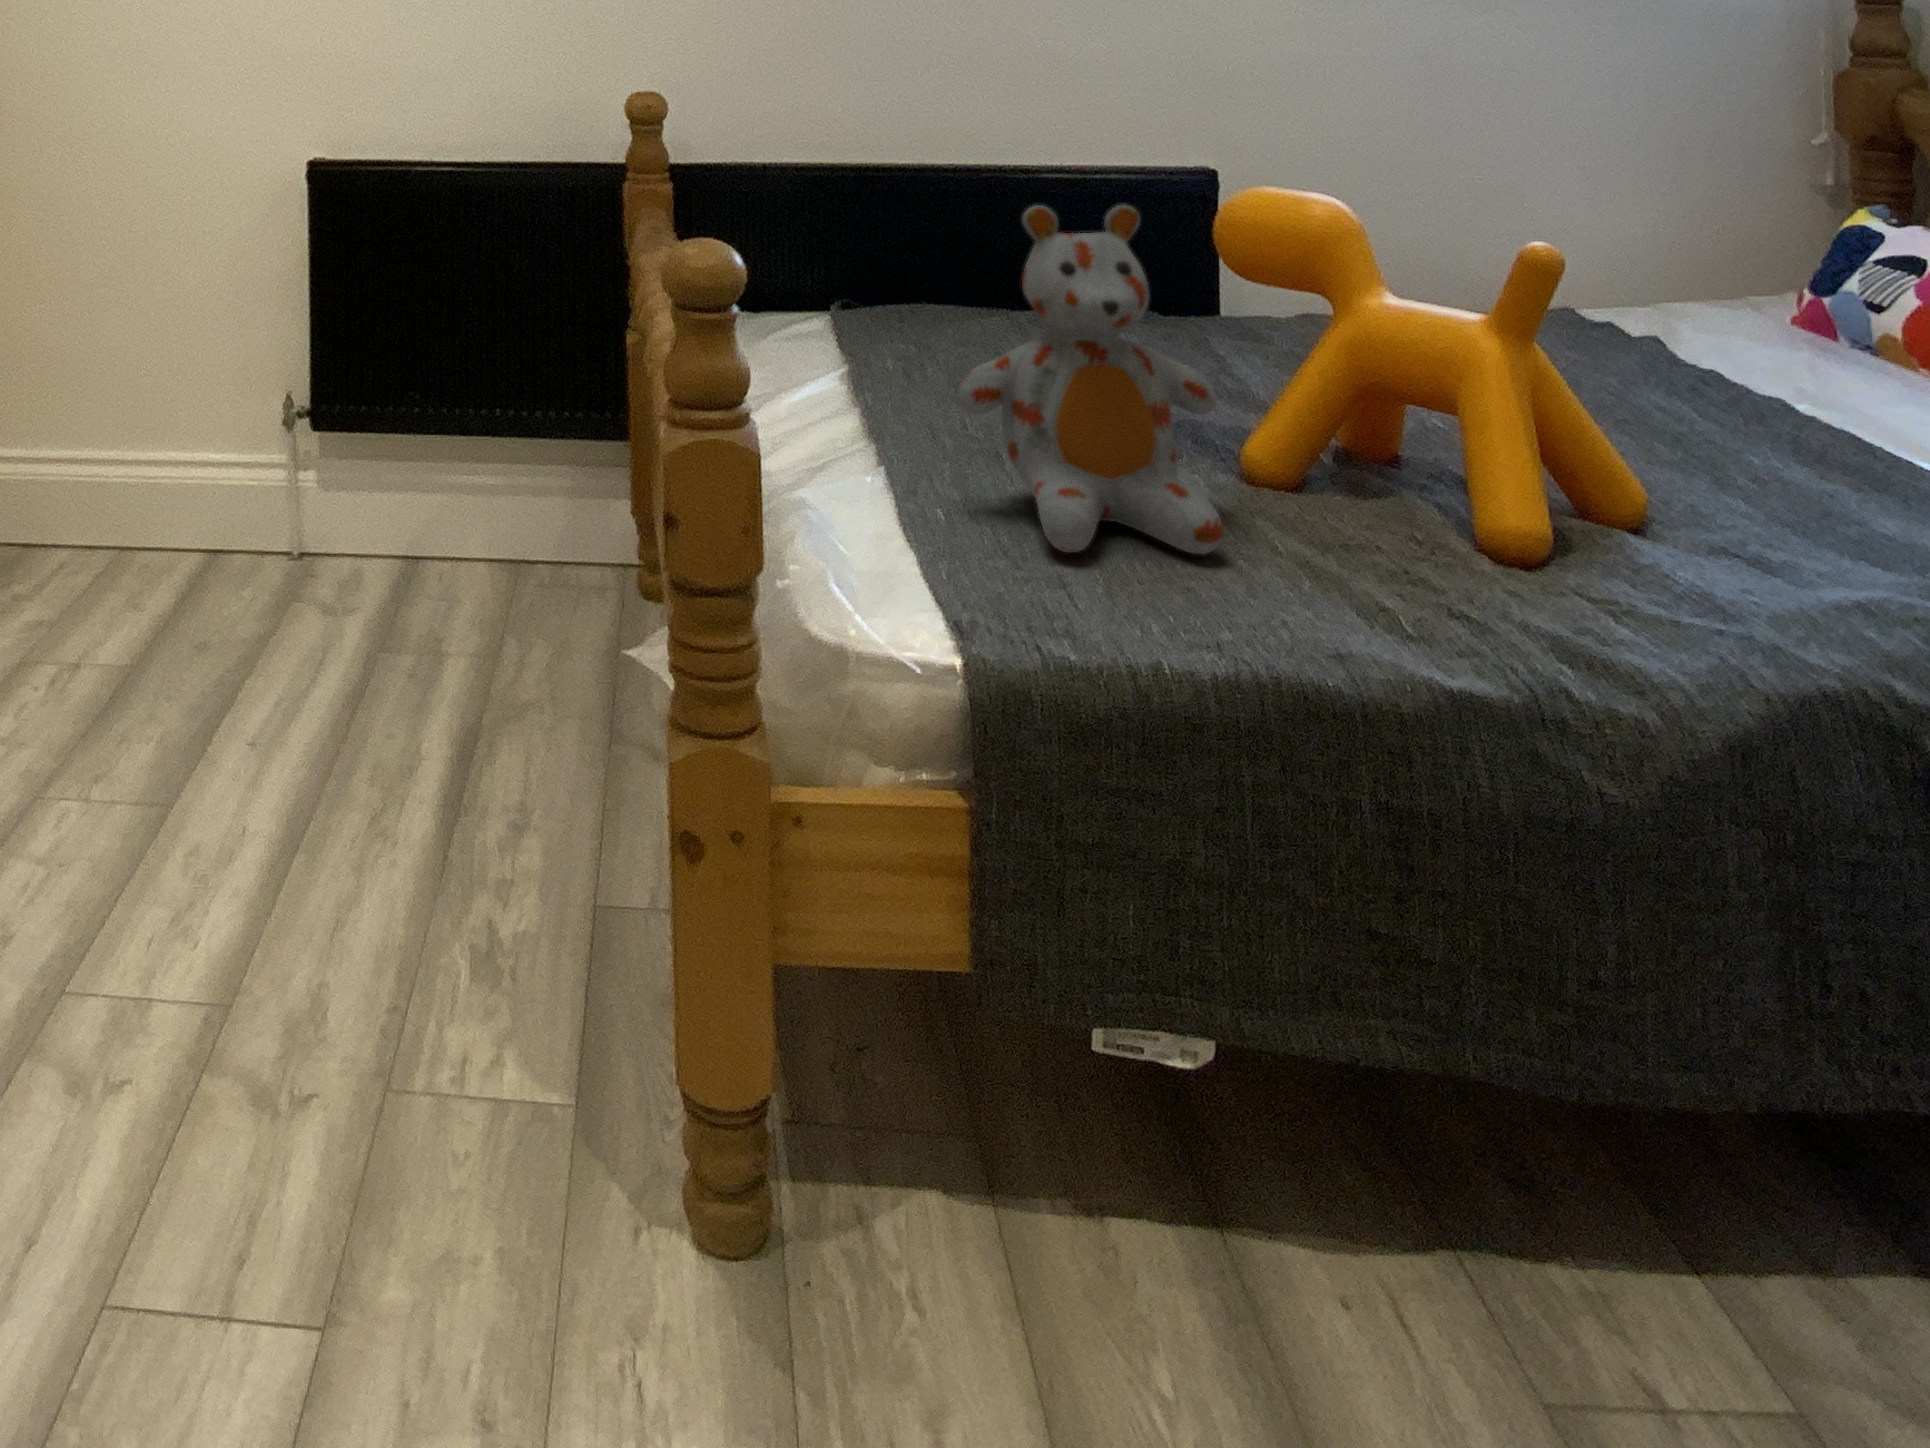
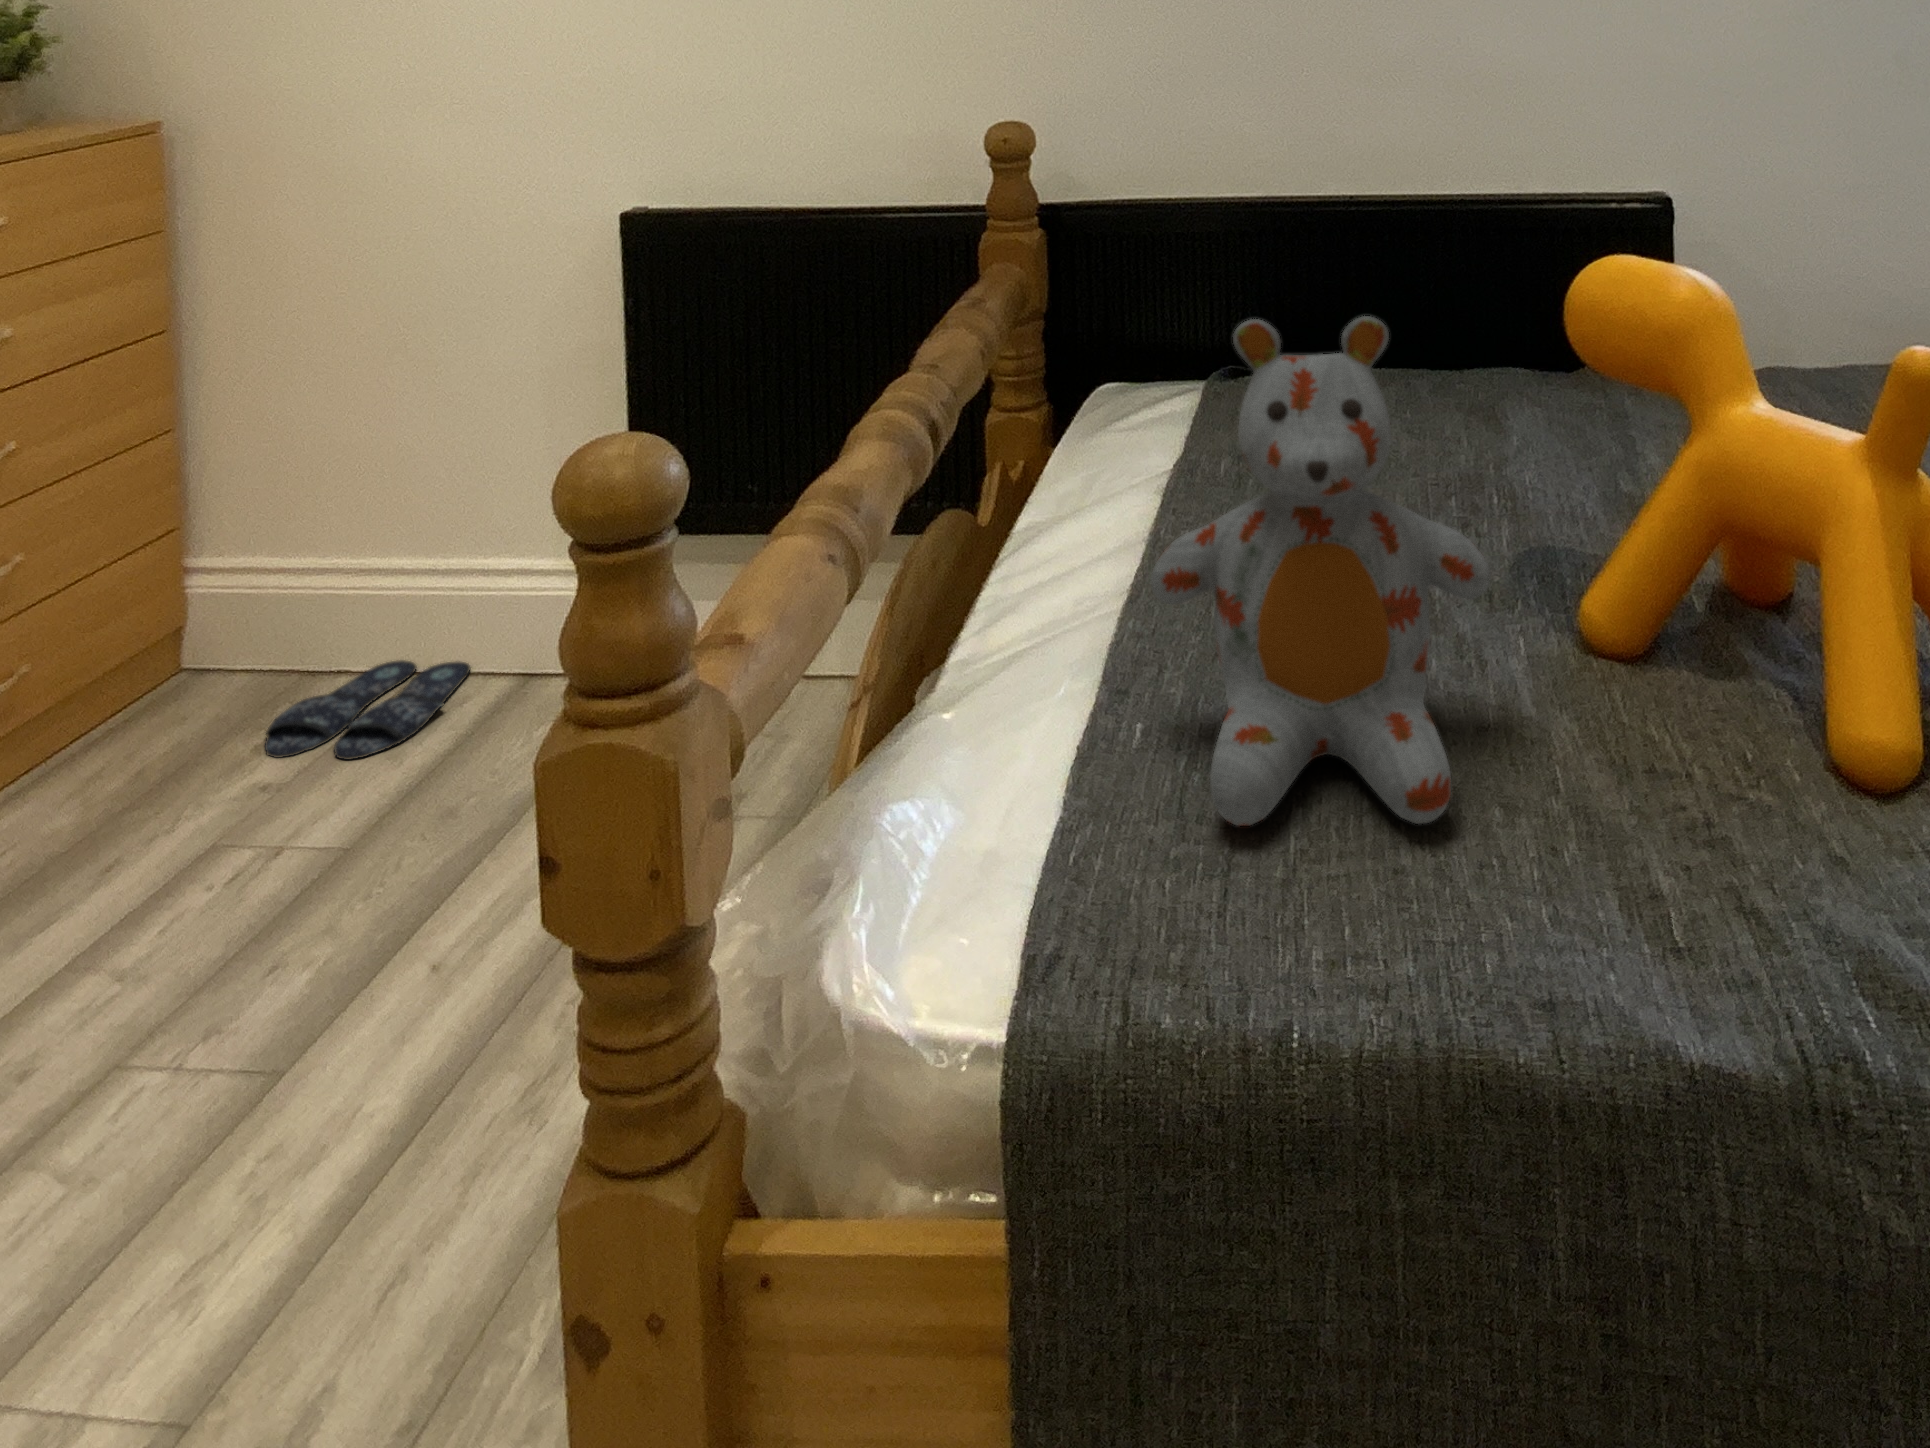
slippers: none [28,542,168,607] -> present [265,660,470,760]

